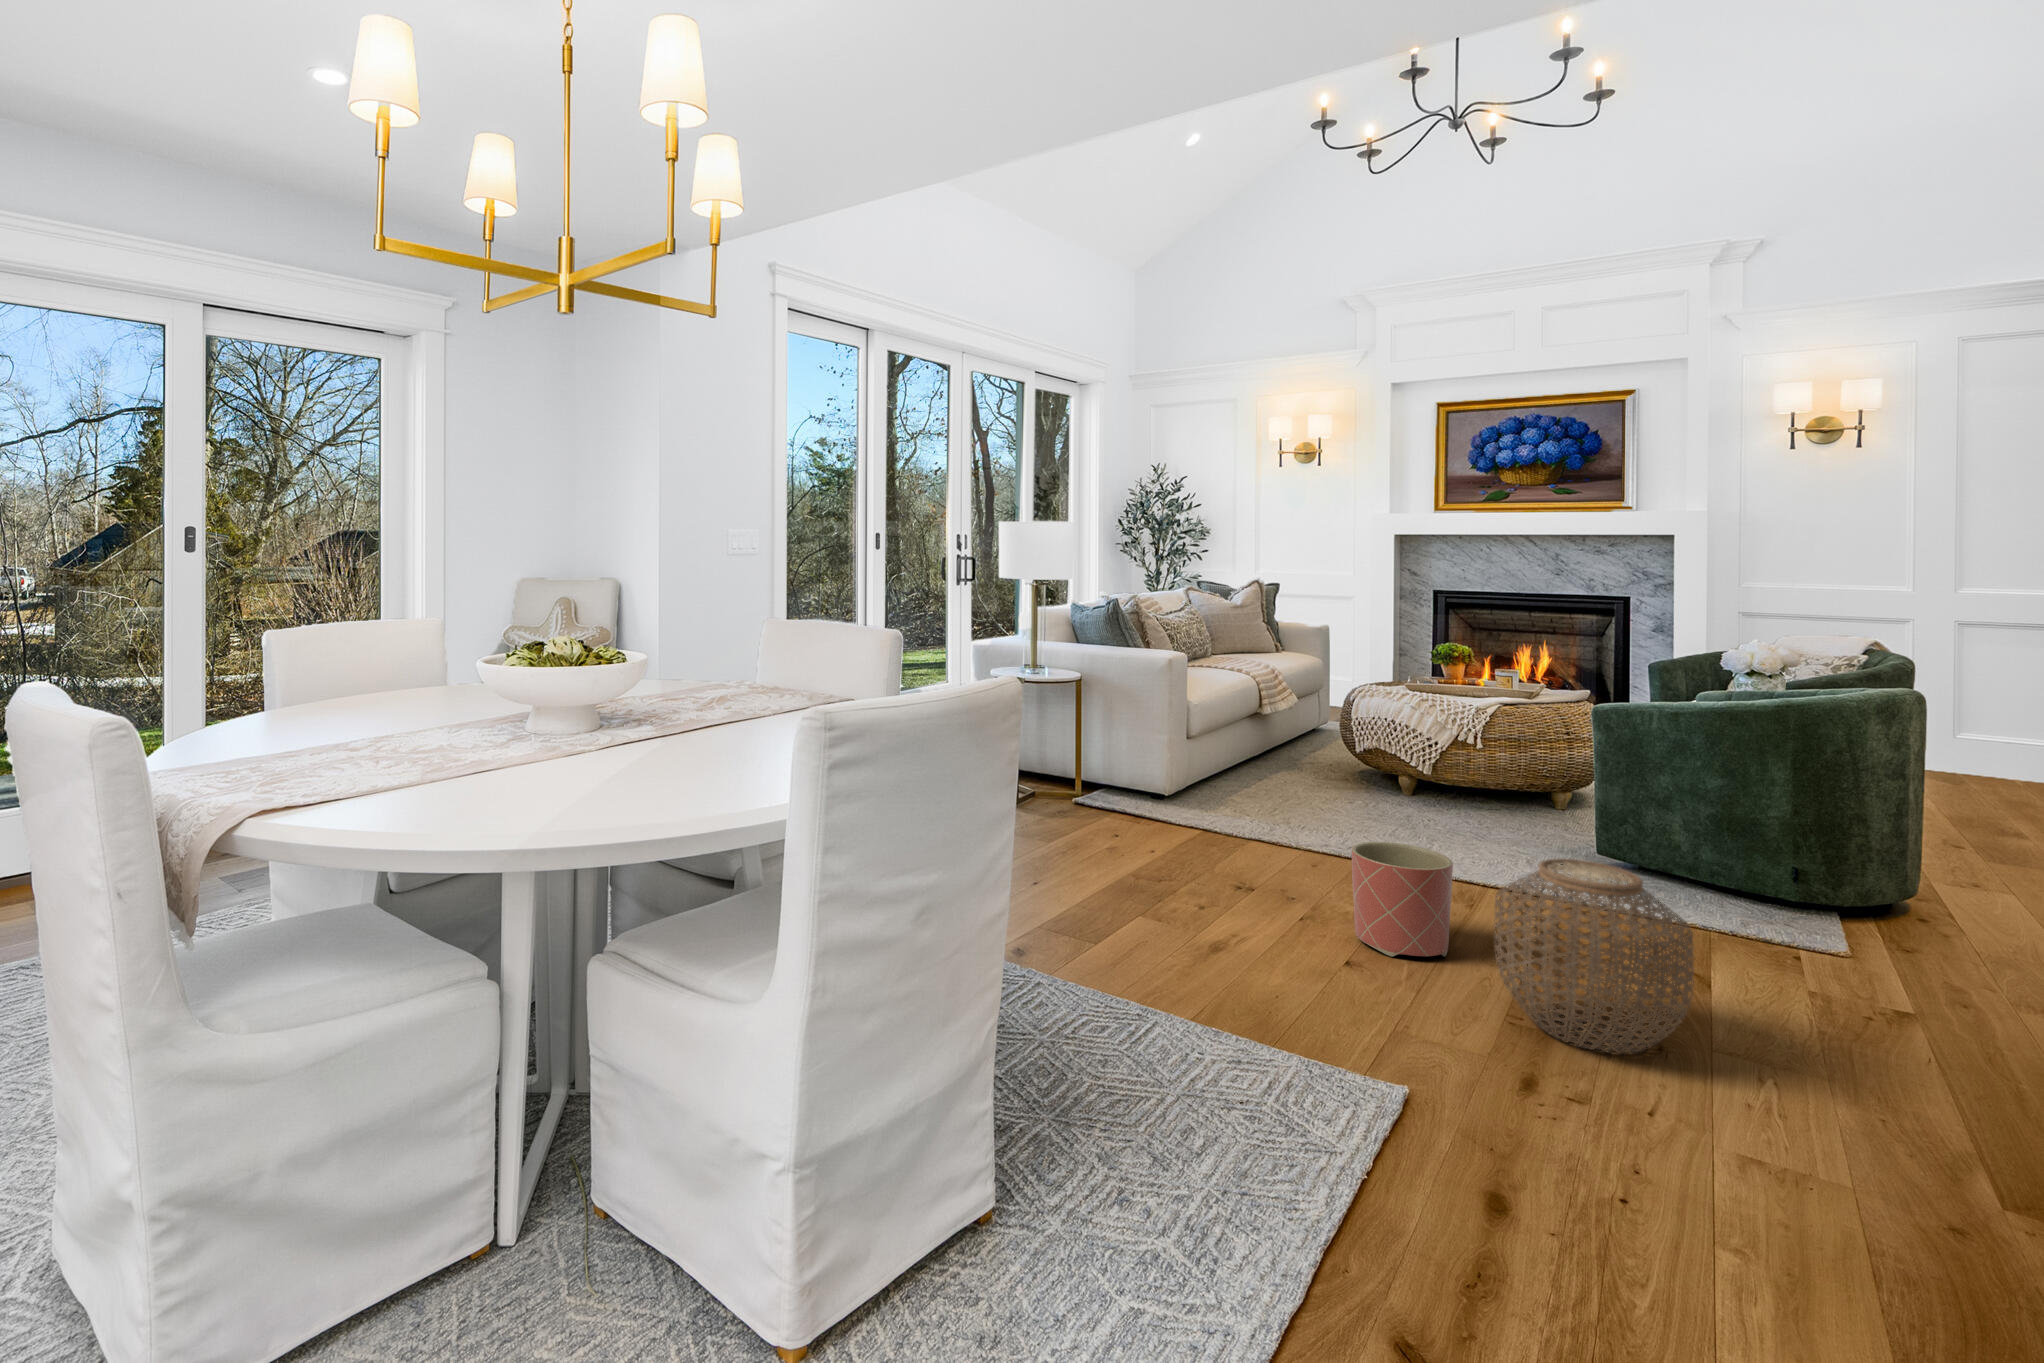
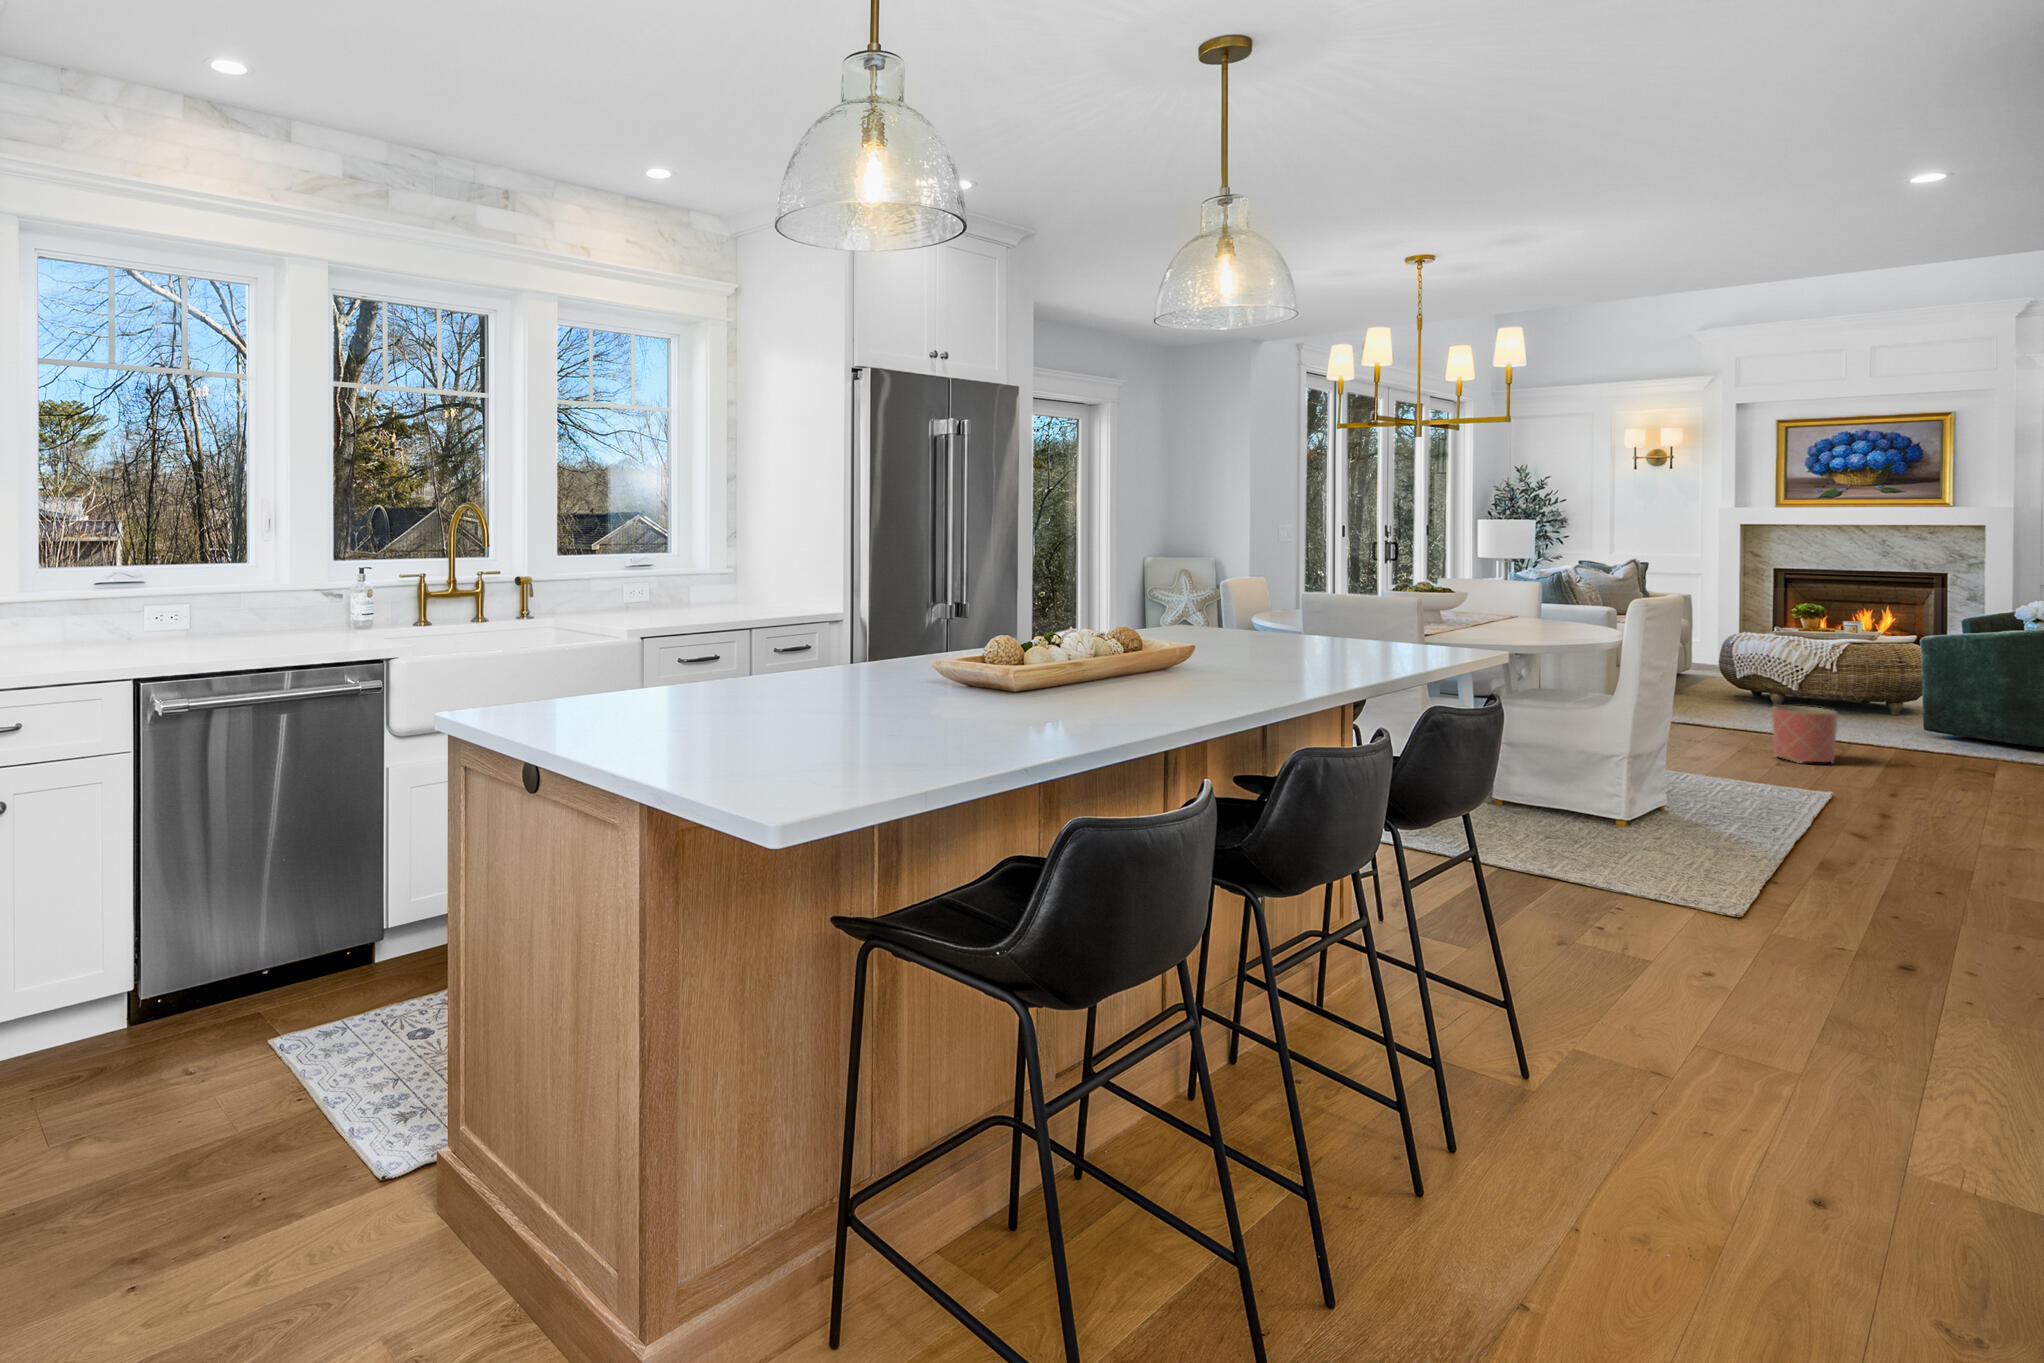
woven basket: present [1494,859,1693,1054] -> none [1869,698,1980,789]

